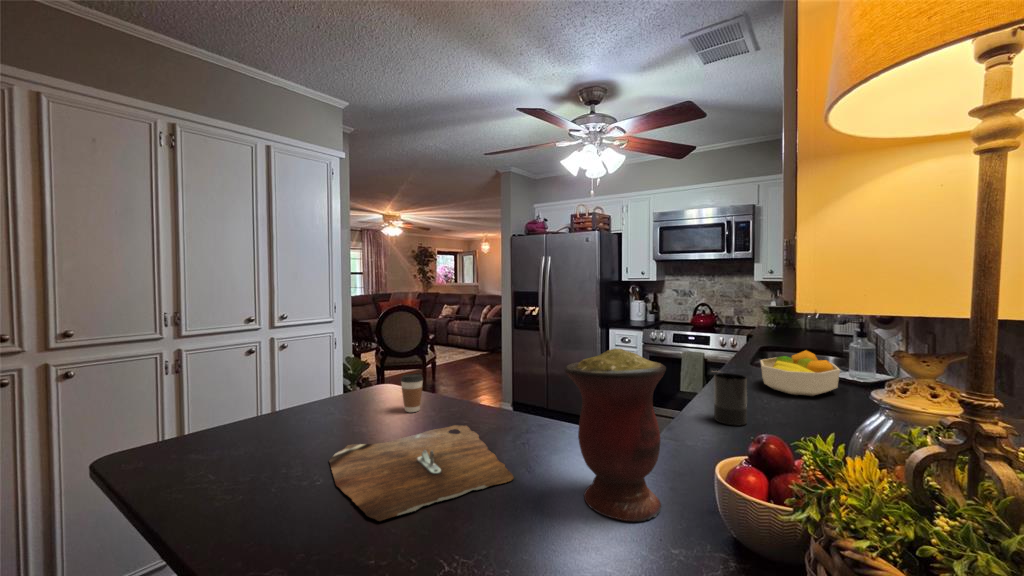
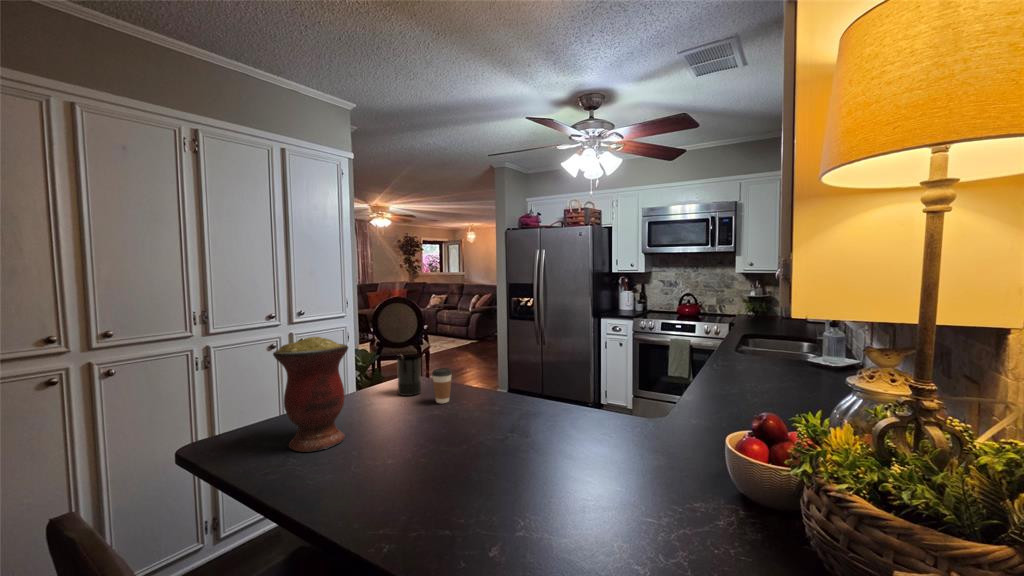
vase: present [565,348,666,521] -> present [273,337,348,452]
fruit bowl: present [760,351,840,396] -> none [748,340,817,380]
candle: present [714,372,747,426] -> present [397,356,421,396]
cutting board: present [329,425,514,521] -> none [386,414,553,494]

